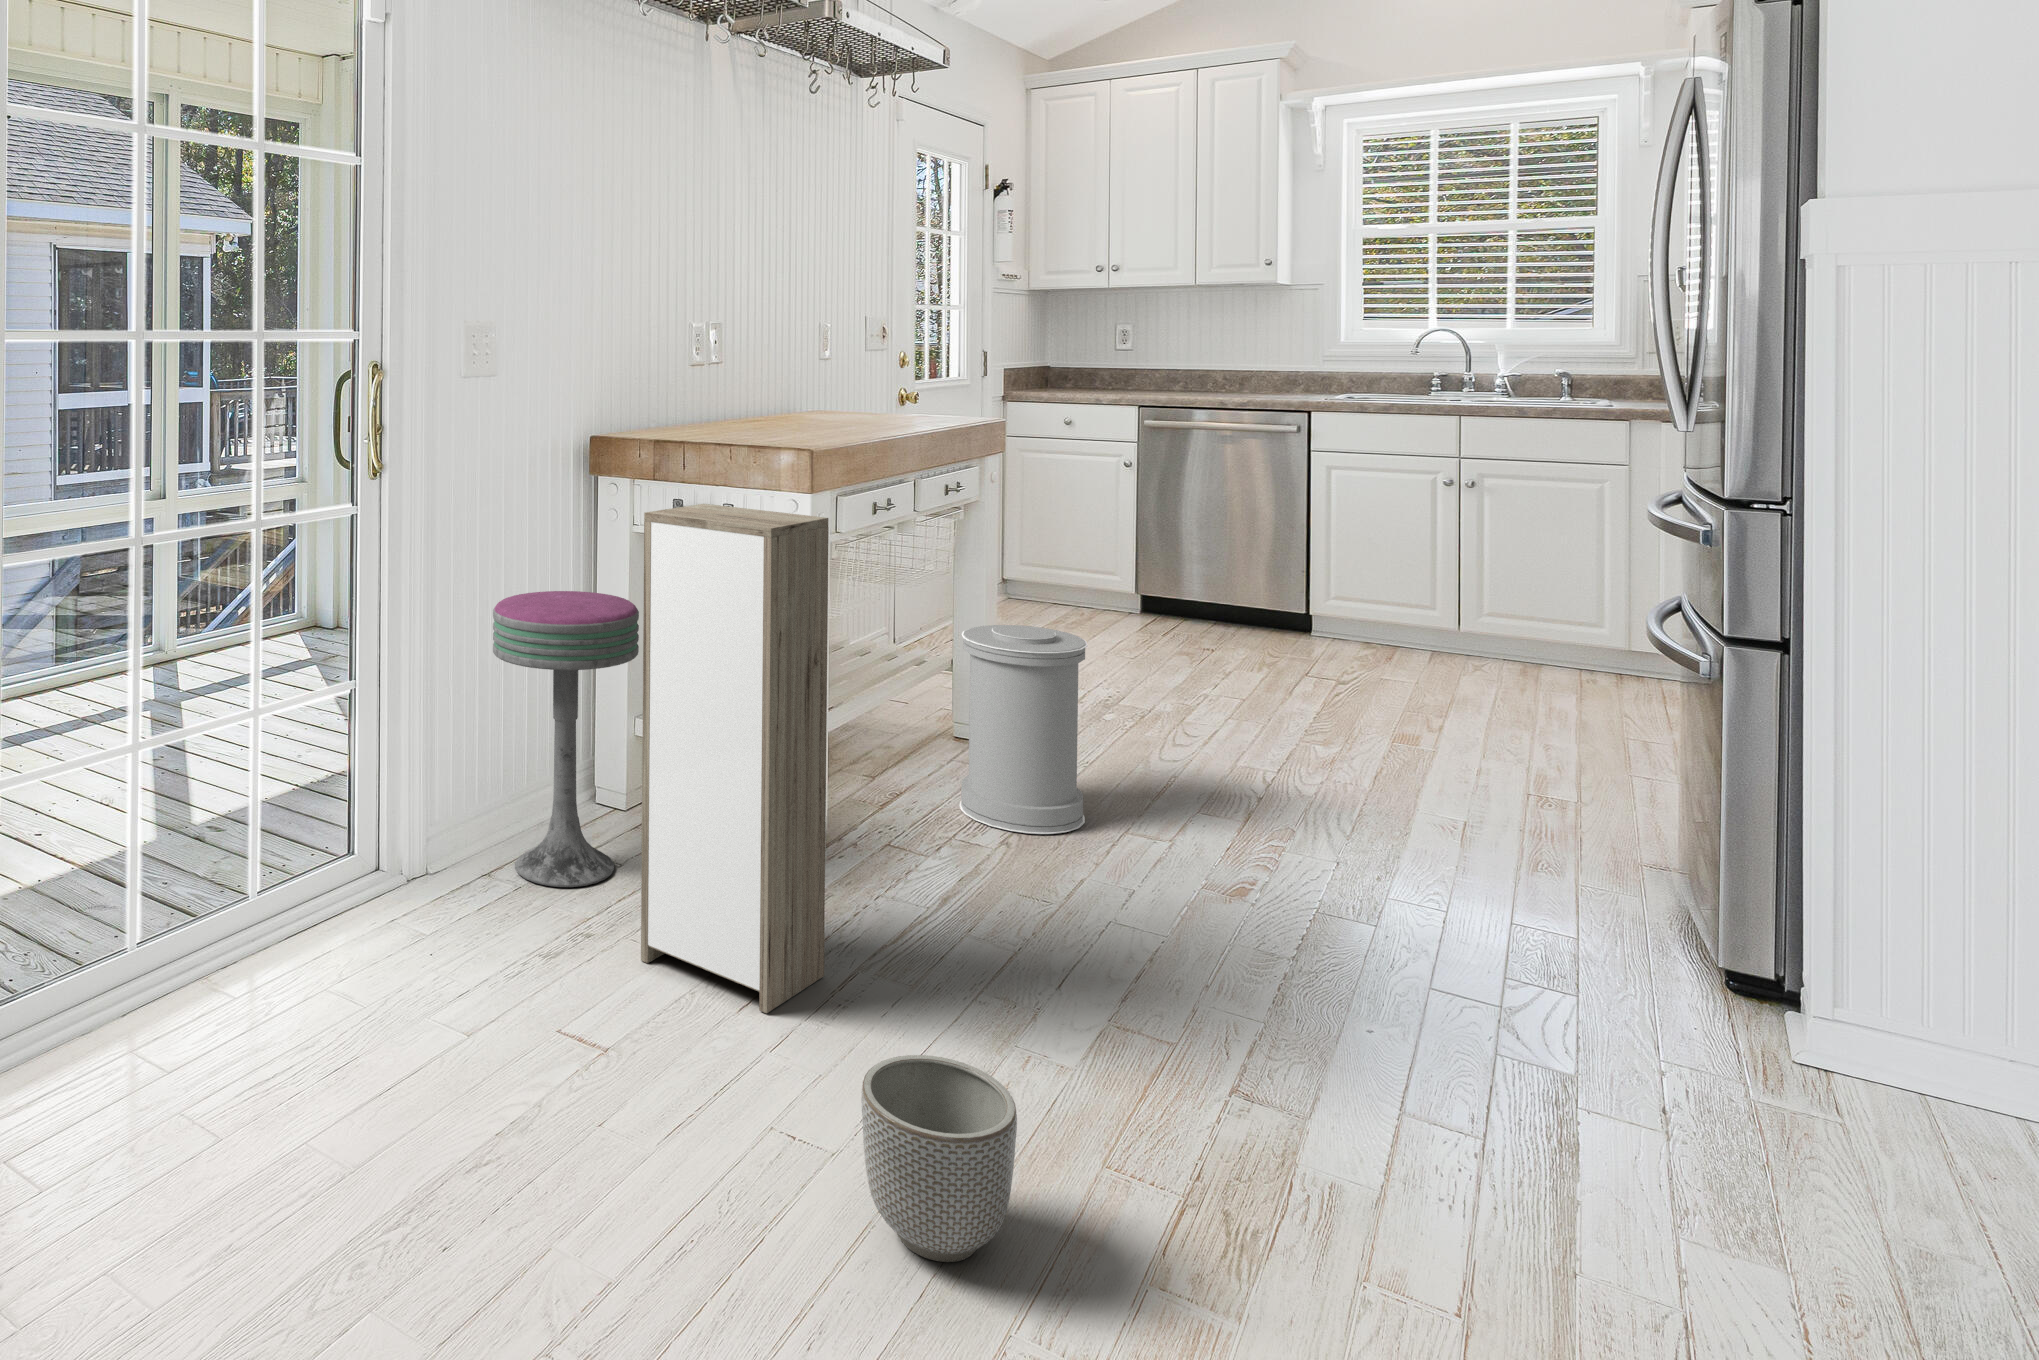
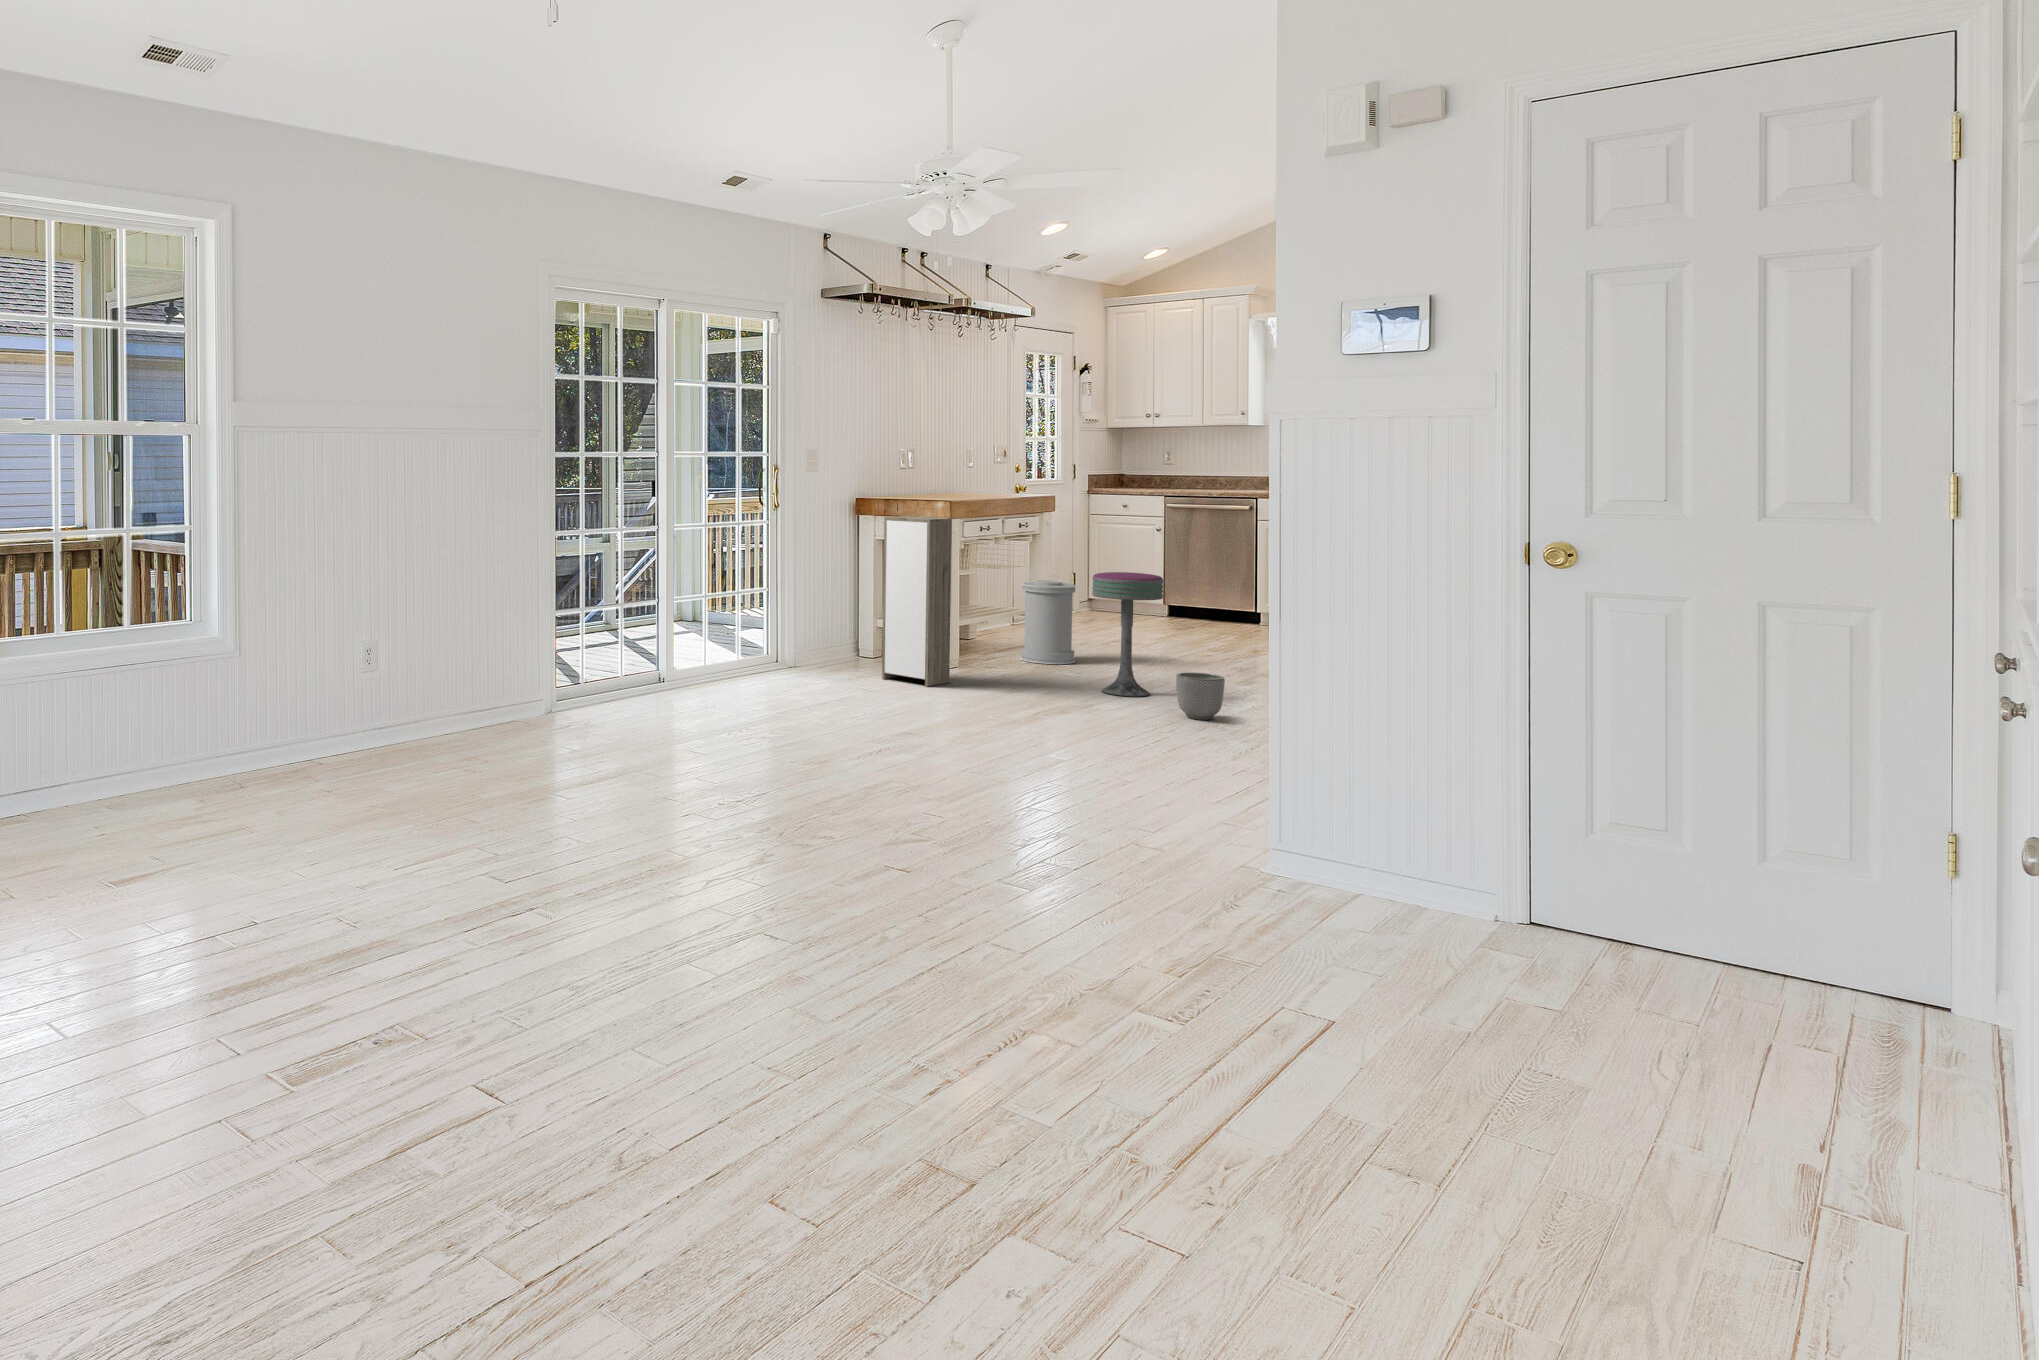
bar stool: present [493,591,639,887] -> present [1092,572,1163,697]
planter: present [861,1055,1017,1262] -> present [1176,672,1225,720]

